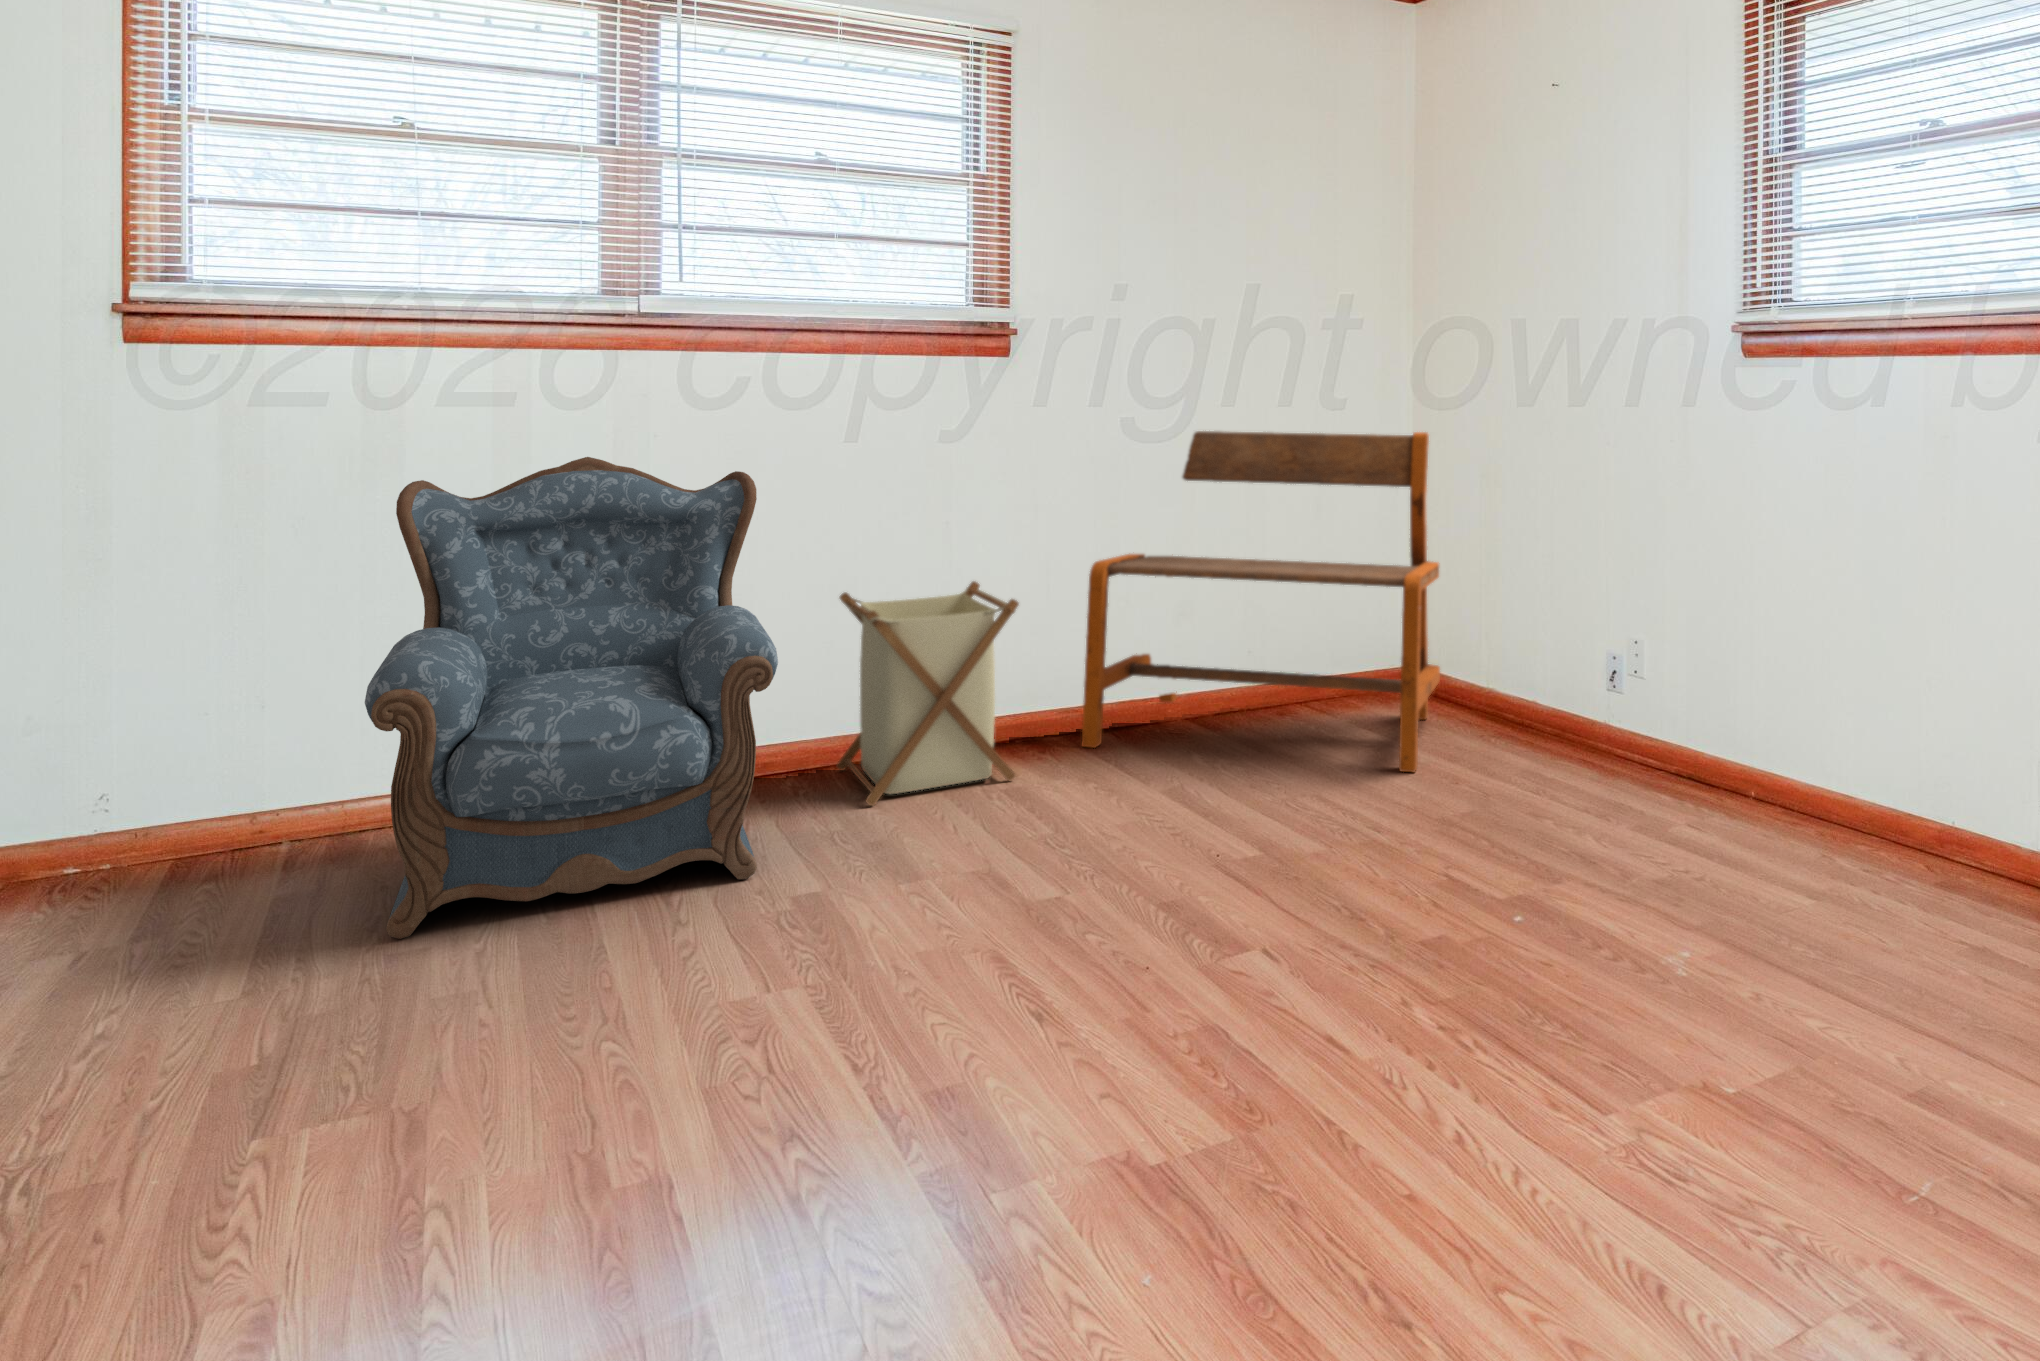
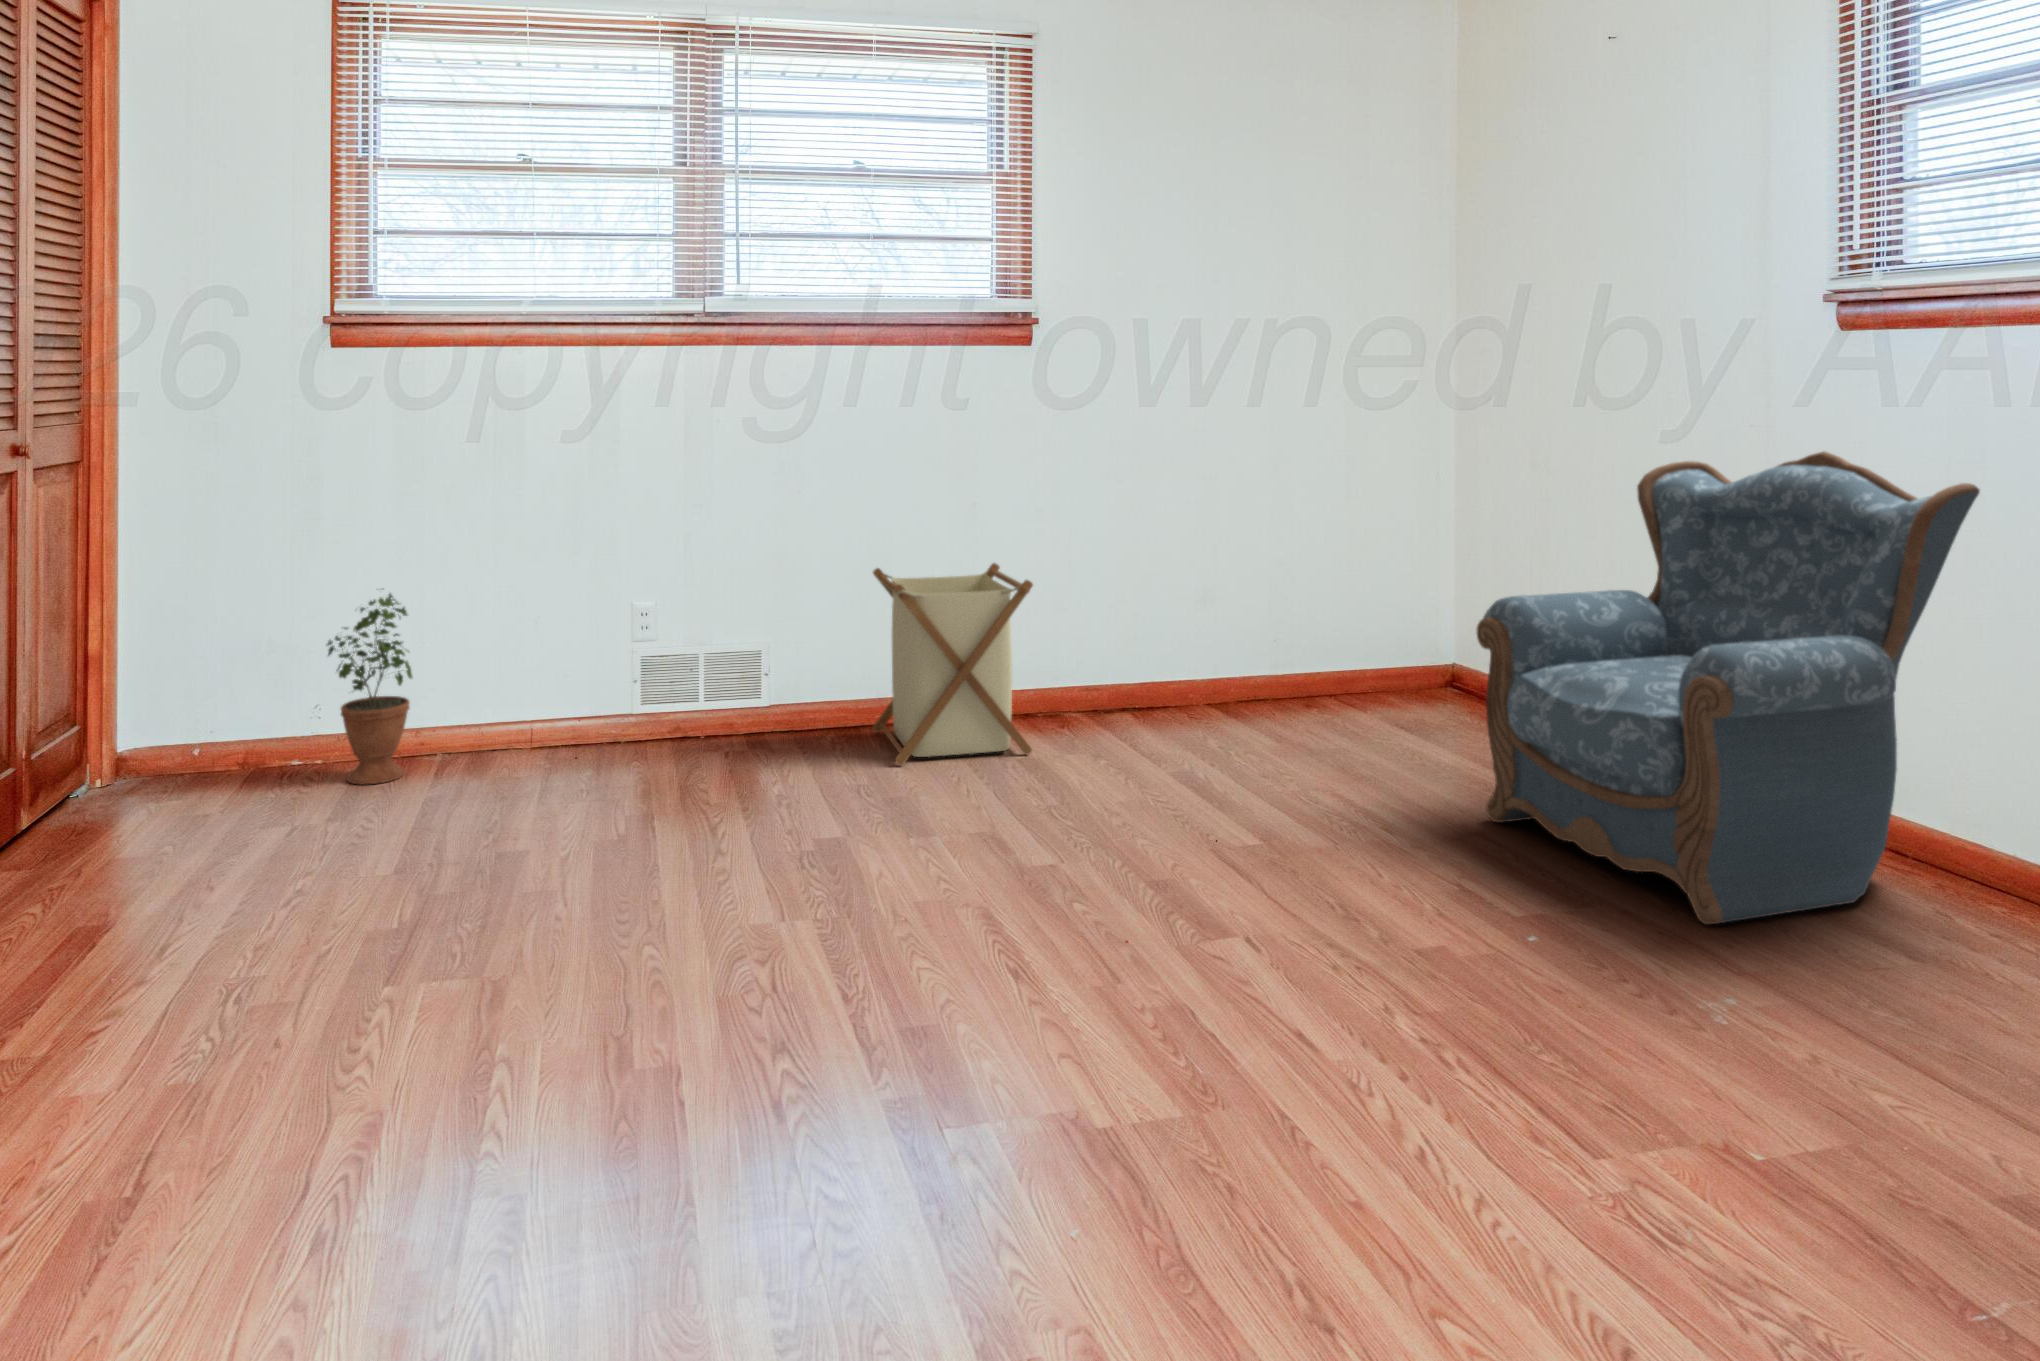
bench: present [1082,431,1440,772] -> none [1098,418,1480,782]
armchair: present [365,457,778,939] -> present [1476,451,1980,924]
potted plant: none [100,648,234,898] -> present [327,588,412,785]

